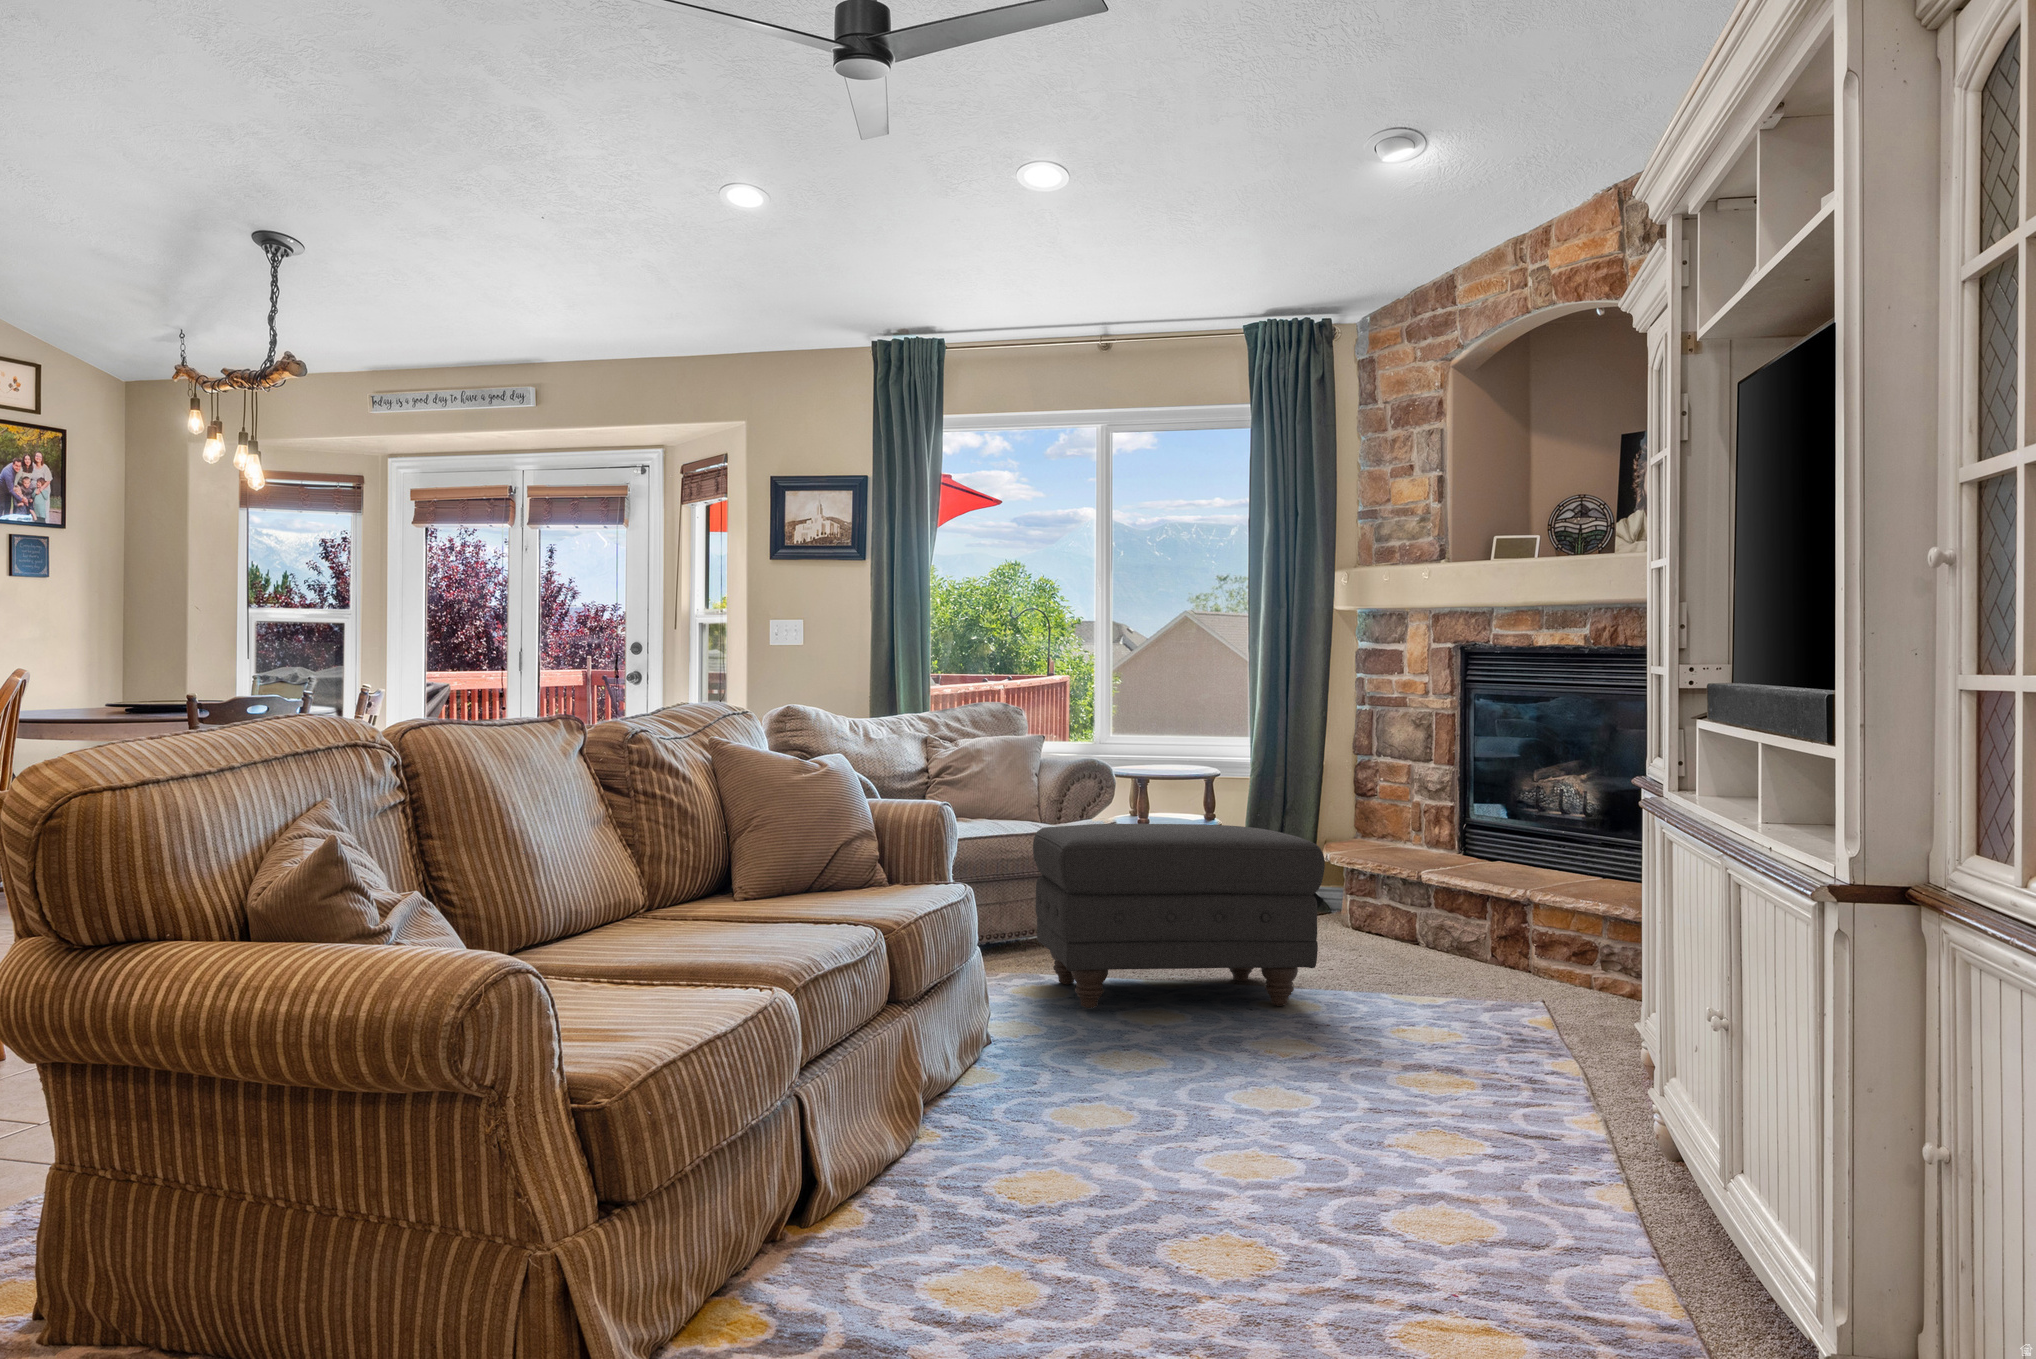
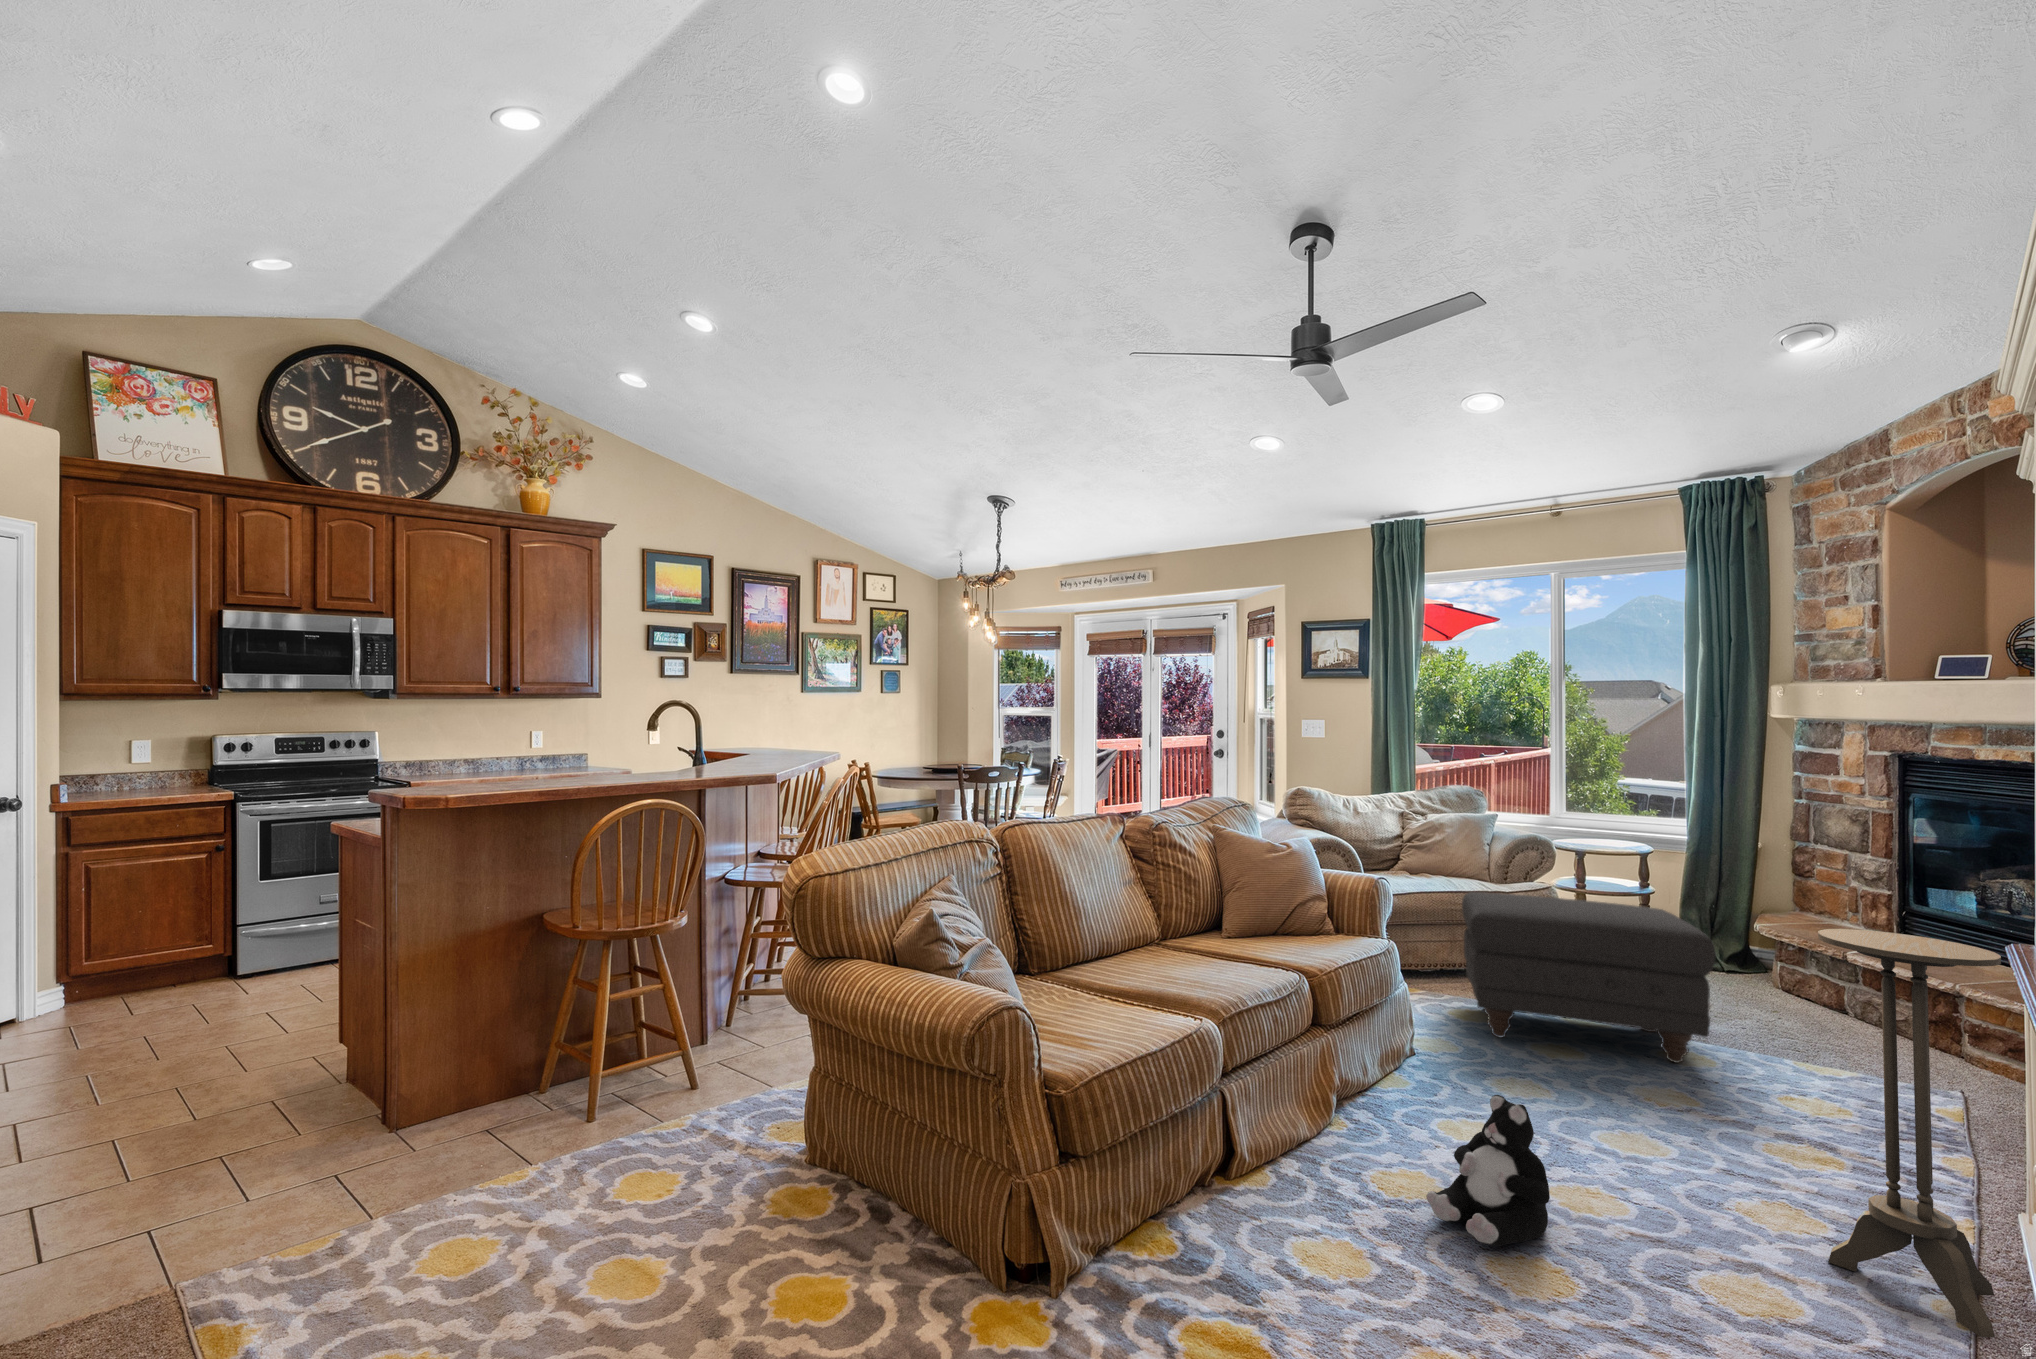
side table: none [1490,777,1654,1200] -> present [1818,929,2001,1338]
plush toy: none [1082,1035,1233,1234] -> present [1427,1095,1550,1246]

